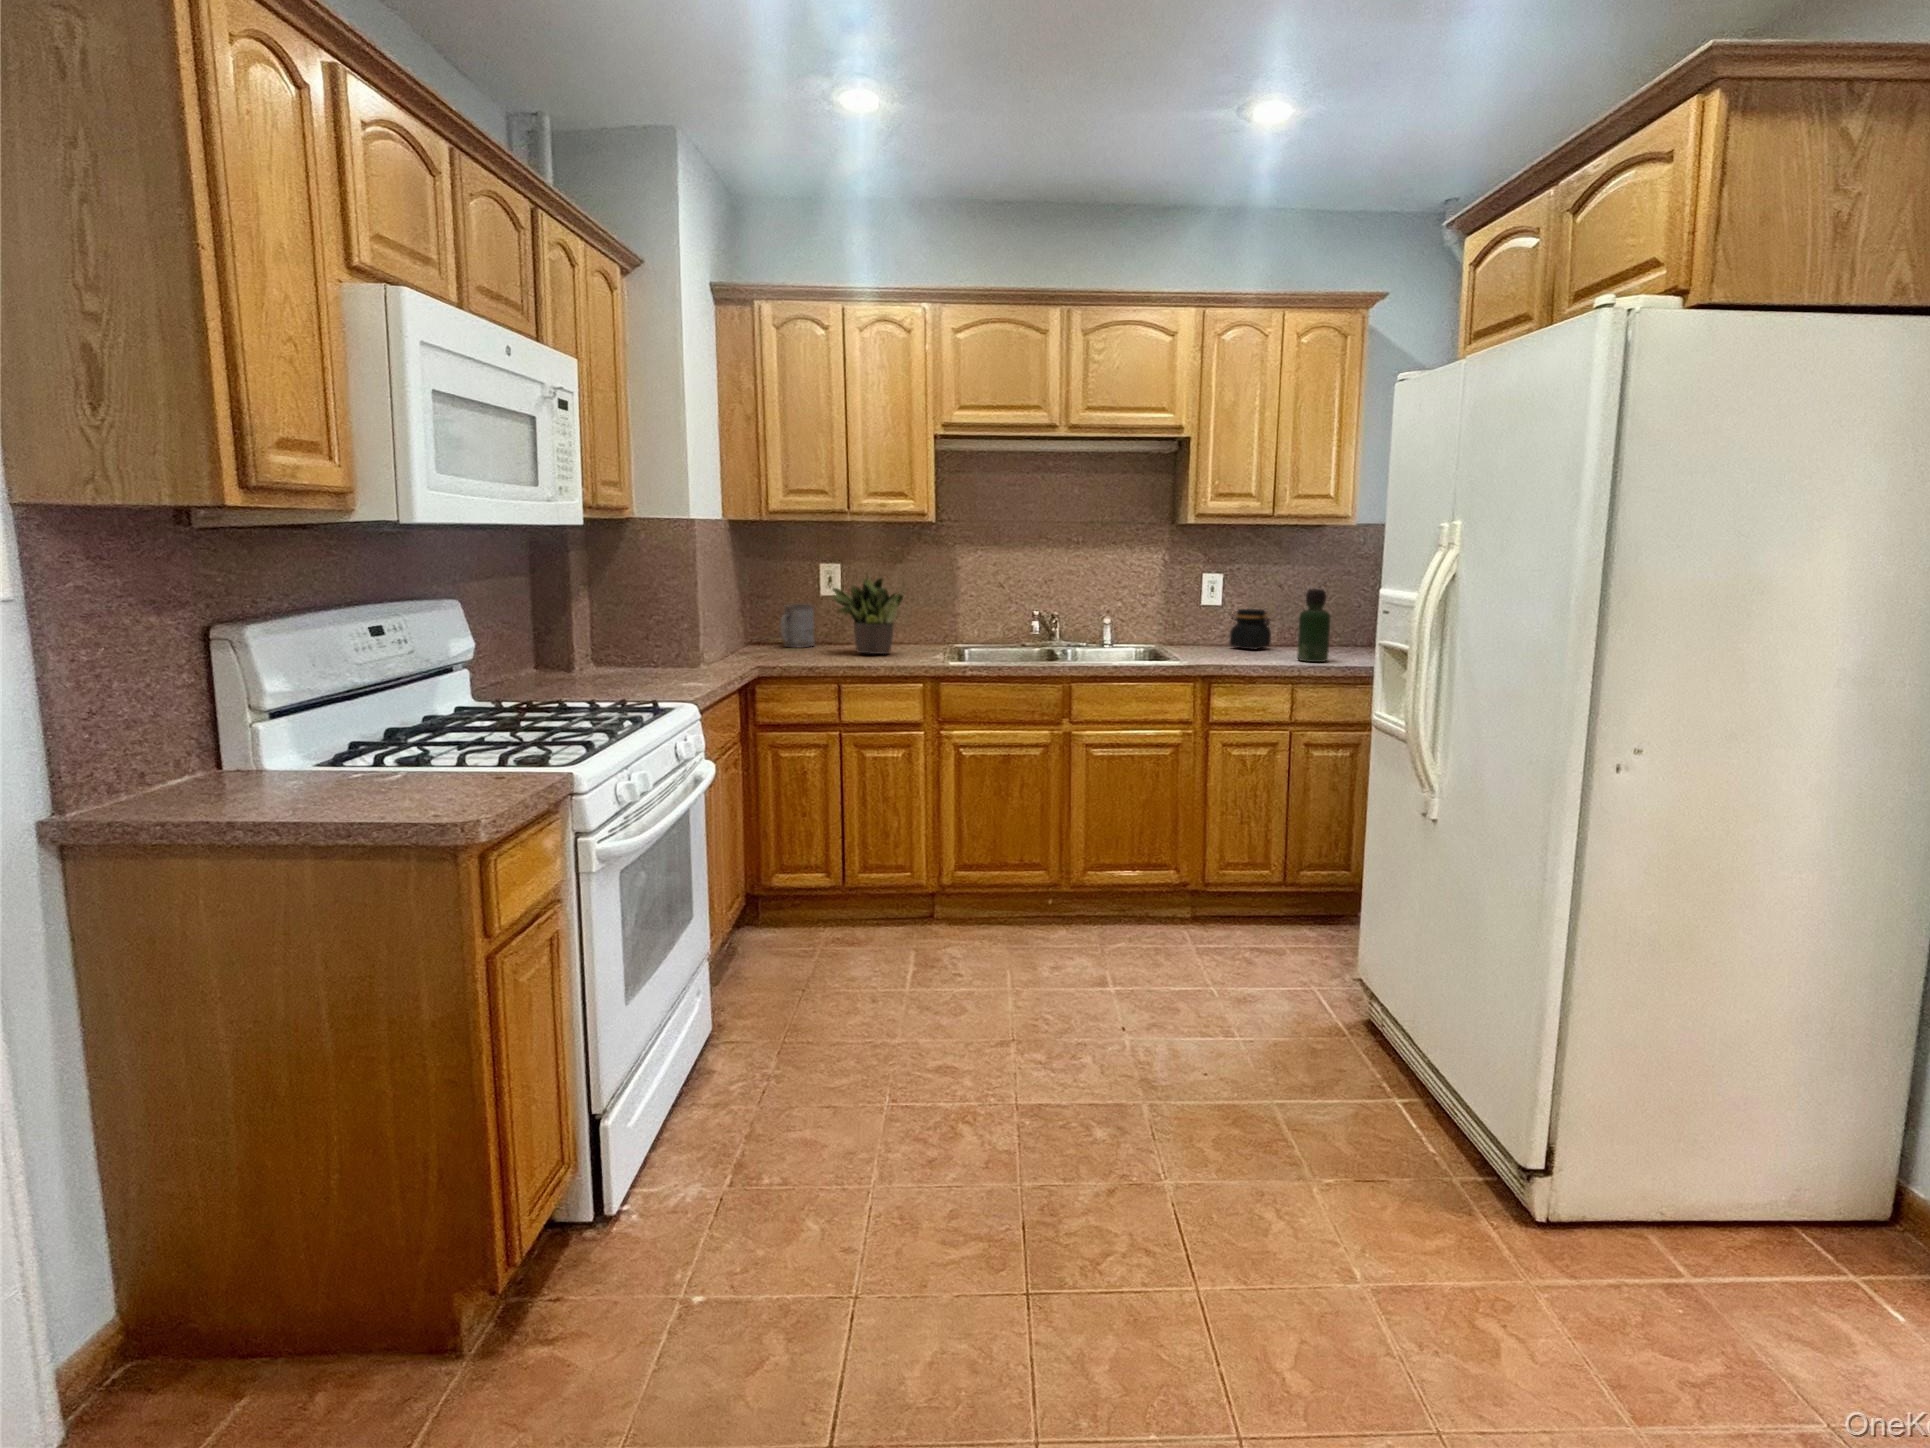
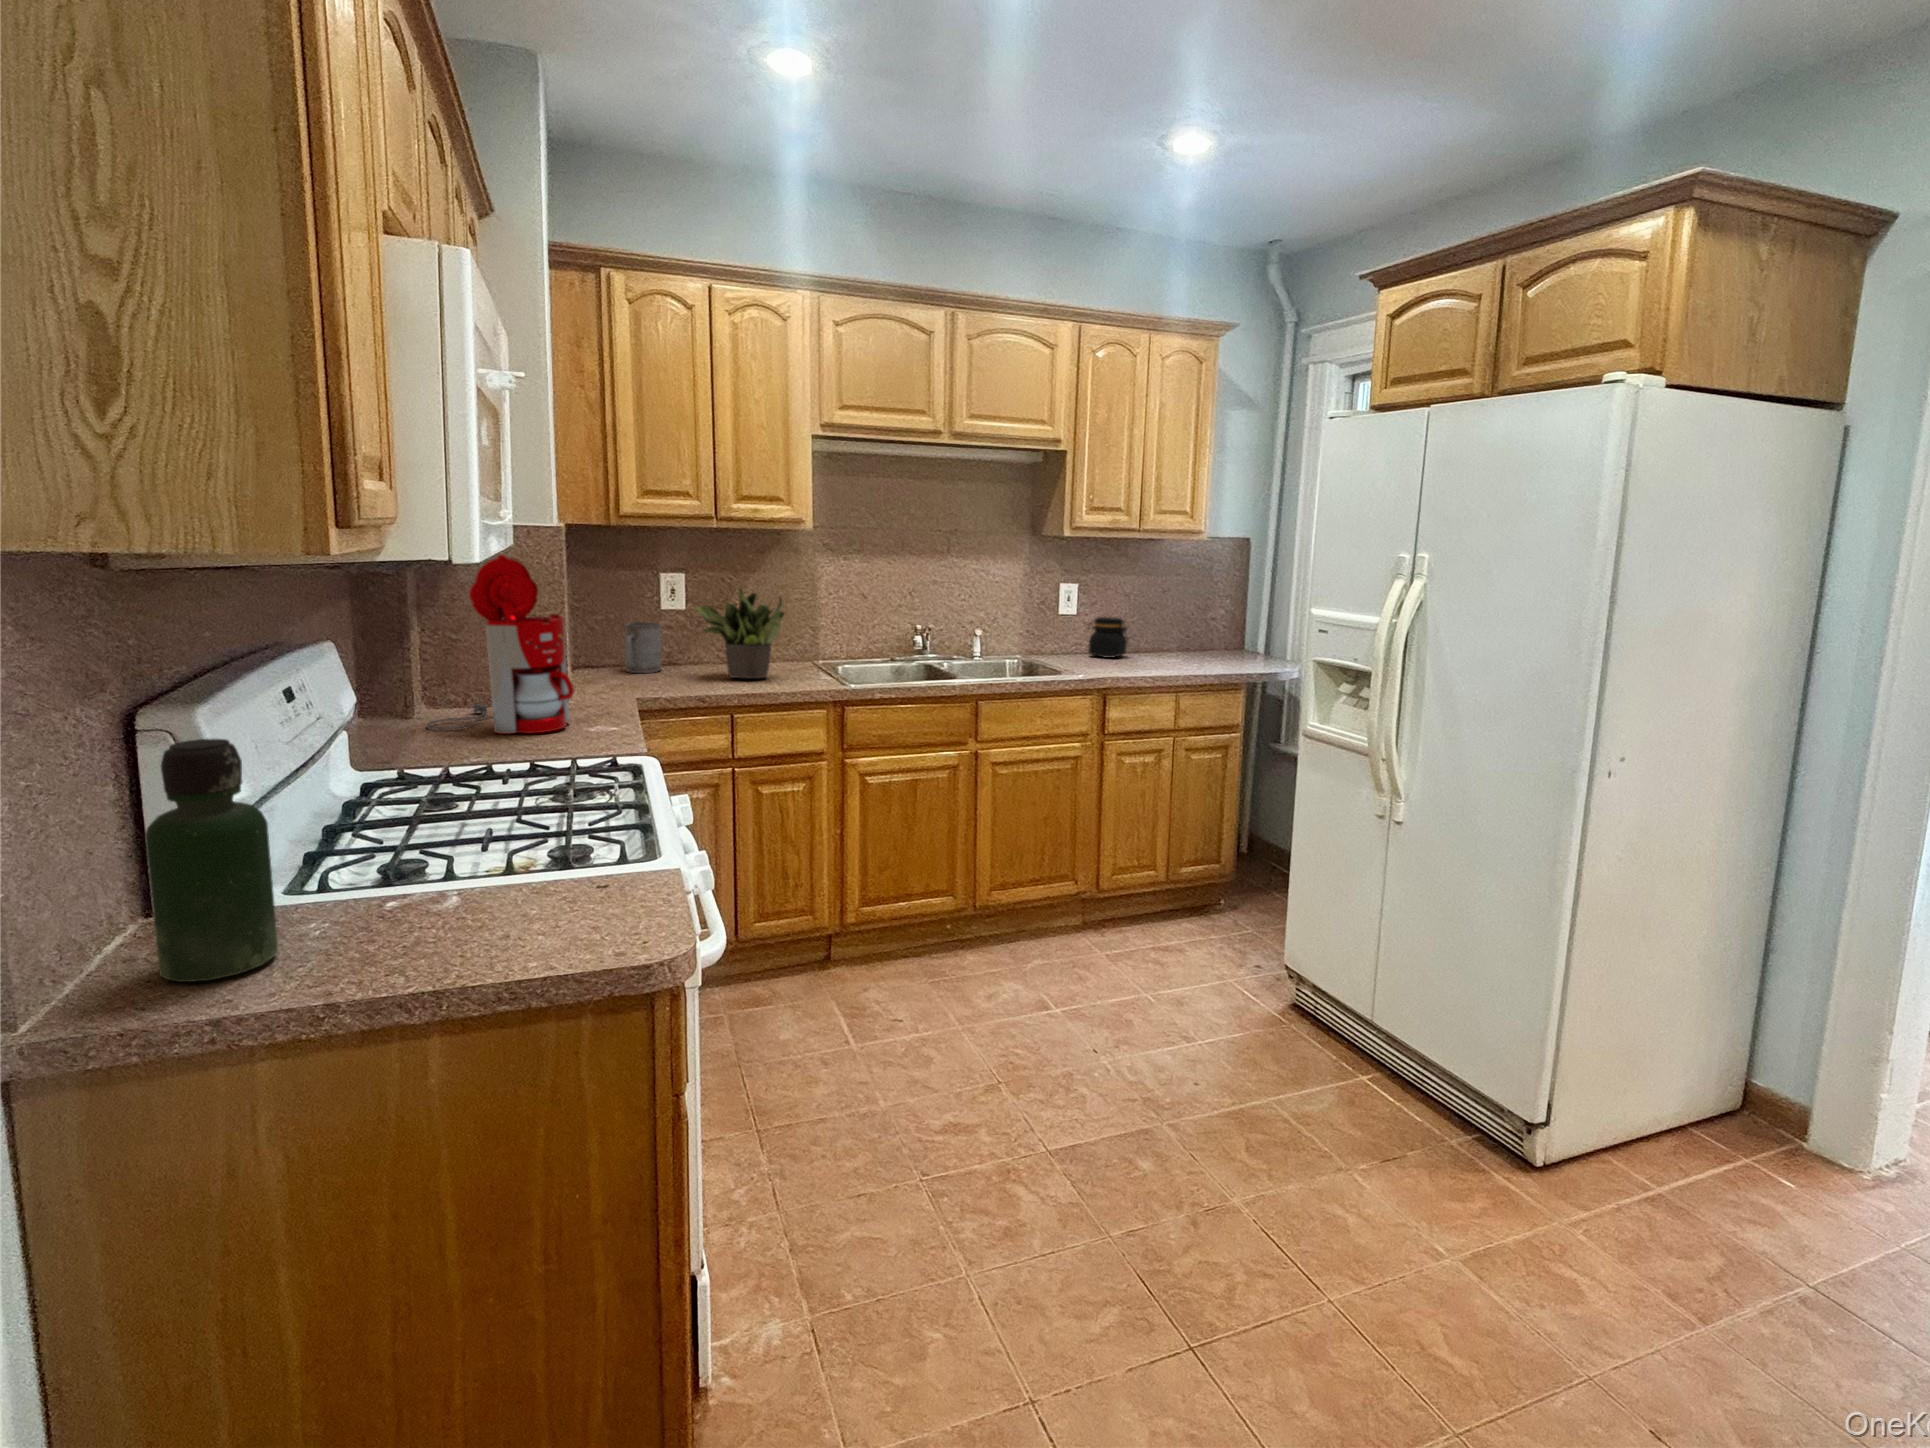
coffee maker: none [572,538,677,683] -> present [426,555,574,734]
bottle: present [1297,589,1331,662] -> present [145,739,278,982]

